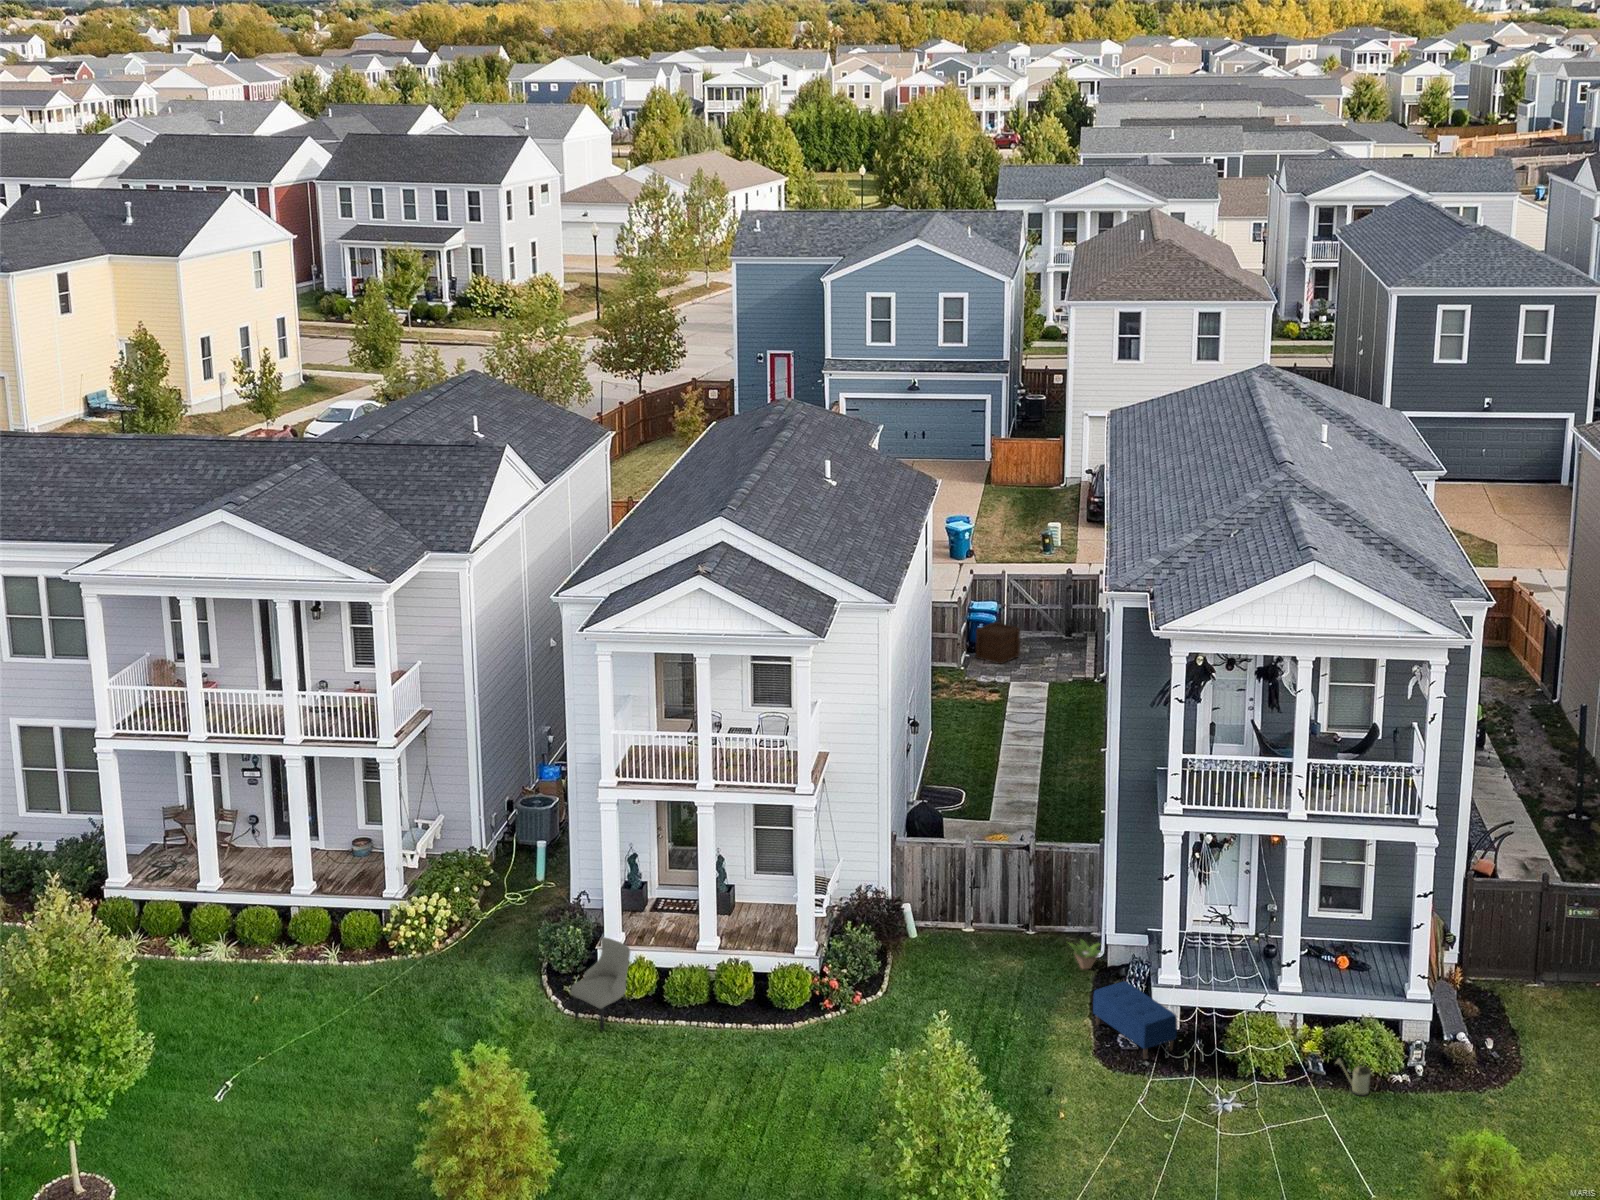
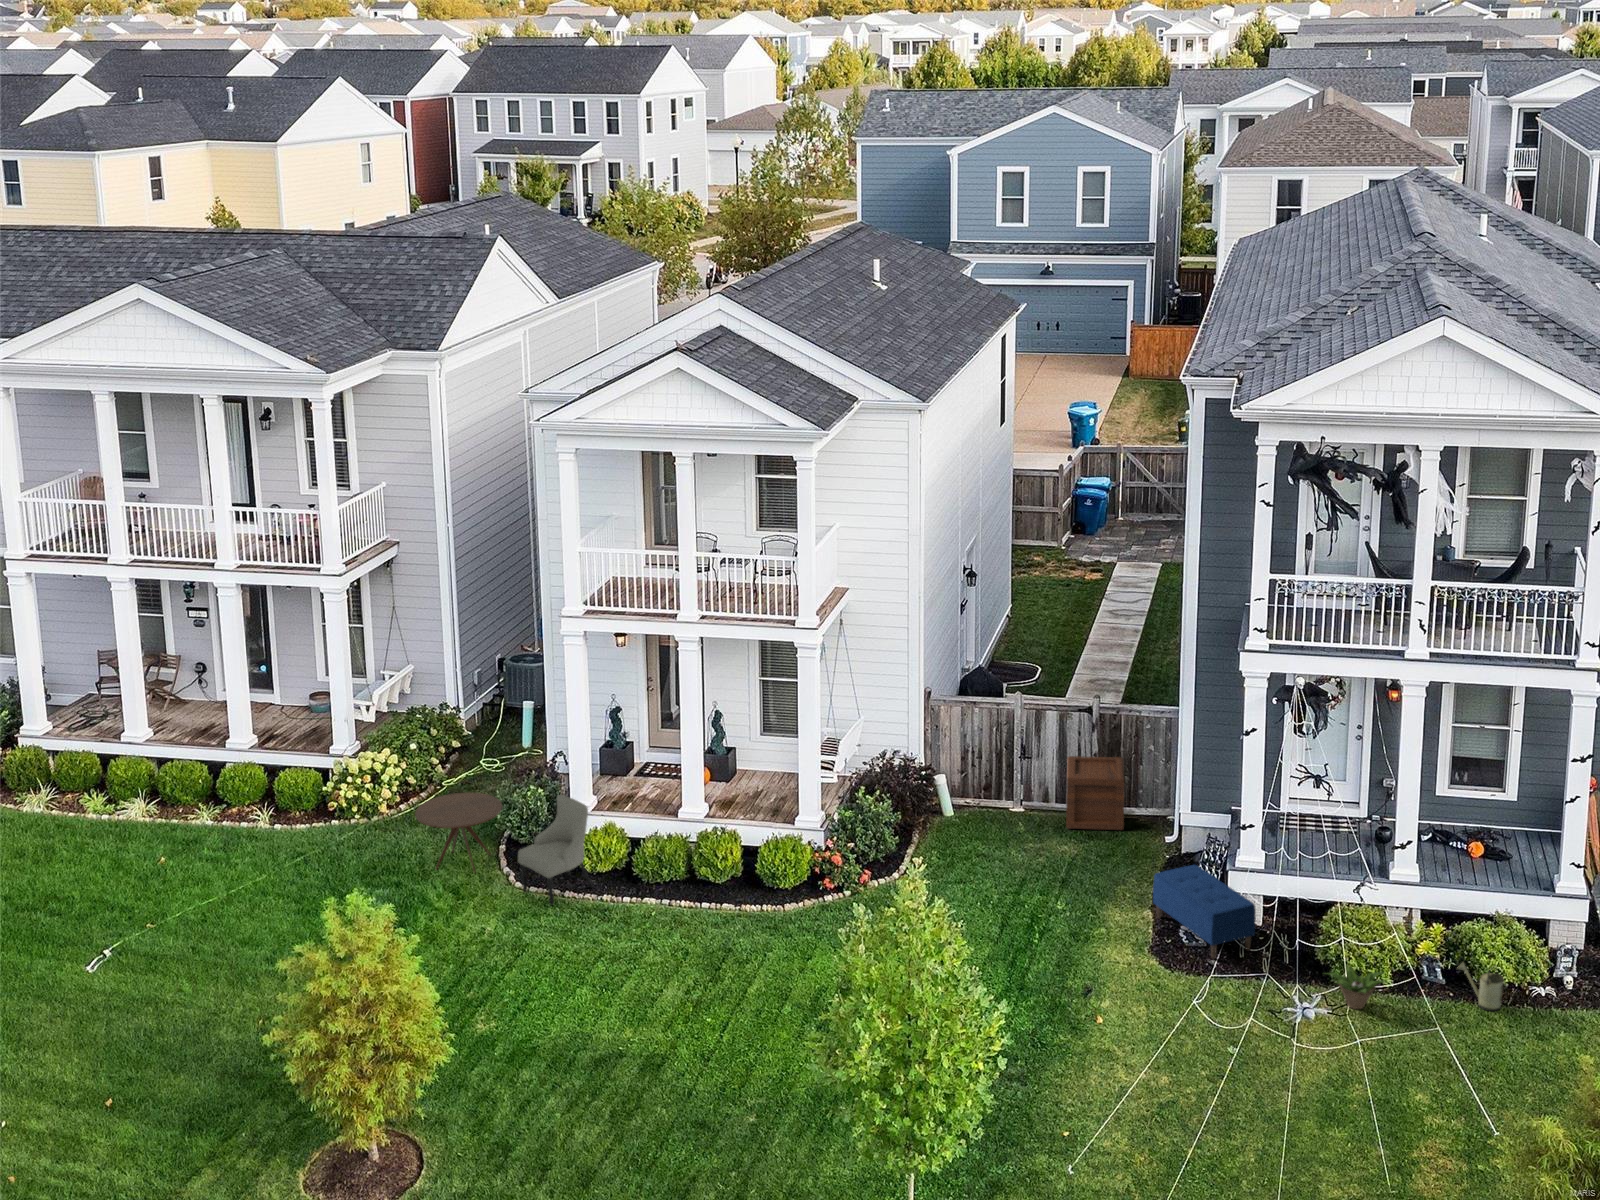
wooden crate: present [976,622,1020,664] -> present [1066,756,1124,830]
round table: none [478,933,551,1003] -> present [415,792,502,873]
decorative plant: present [1069,940,1101,969] -> present [1328,967,1385,1009]

